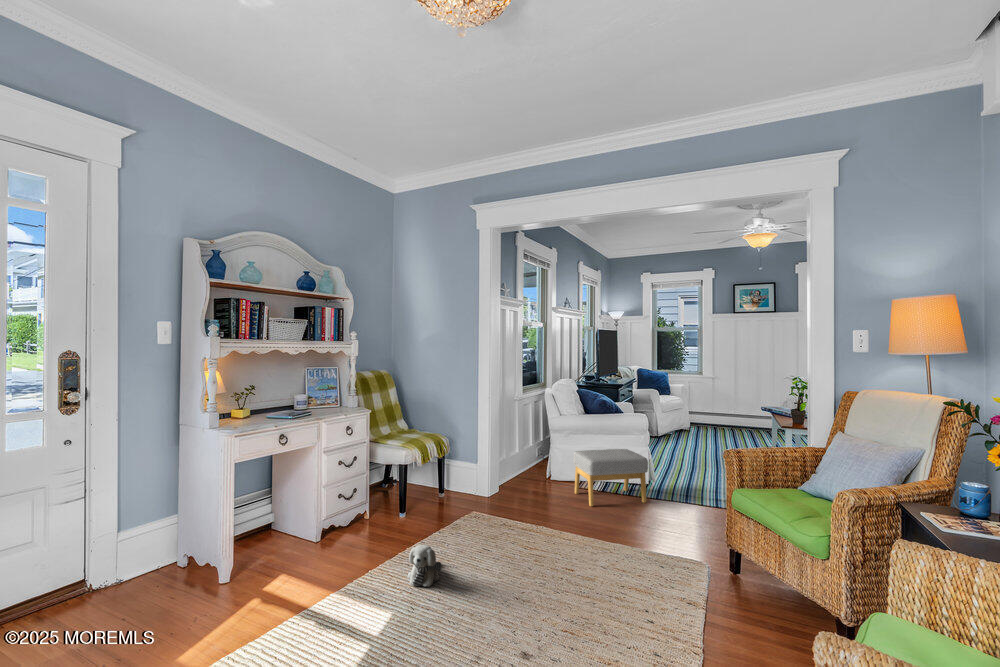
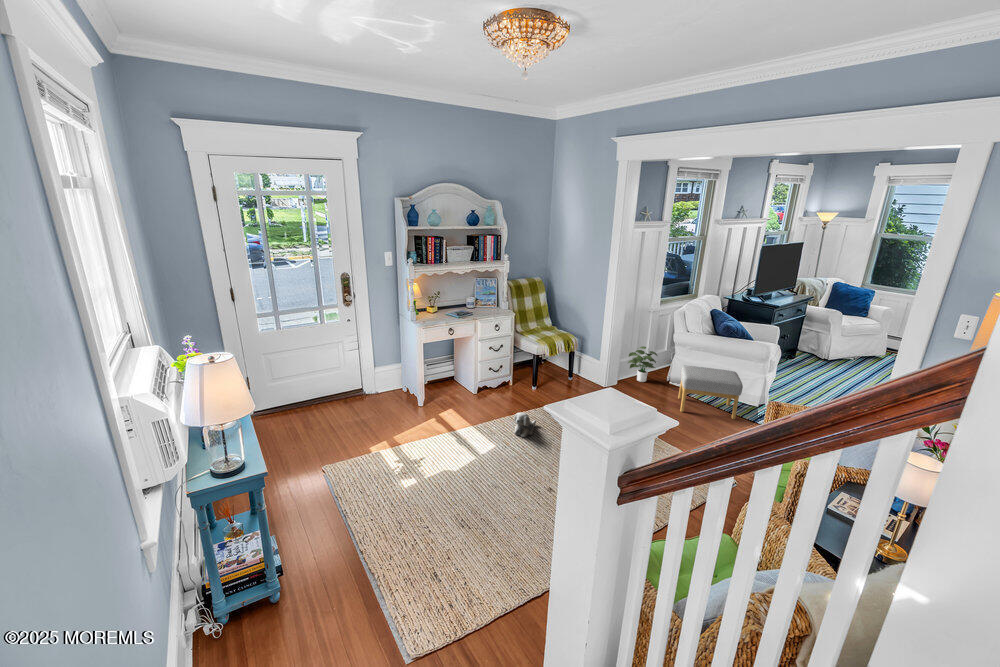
potted plant: none [504,441,538,485] -> present [628,346,657,382]

